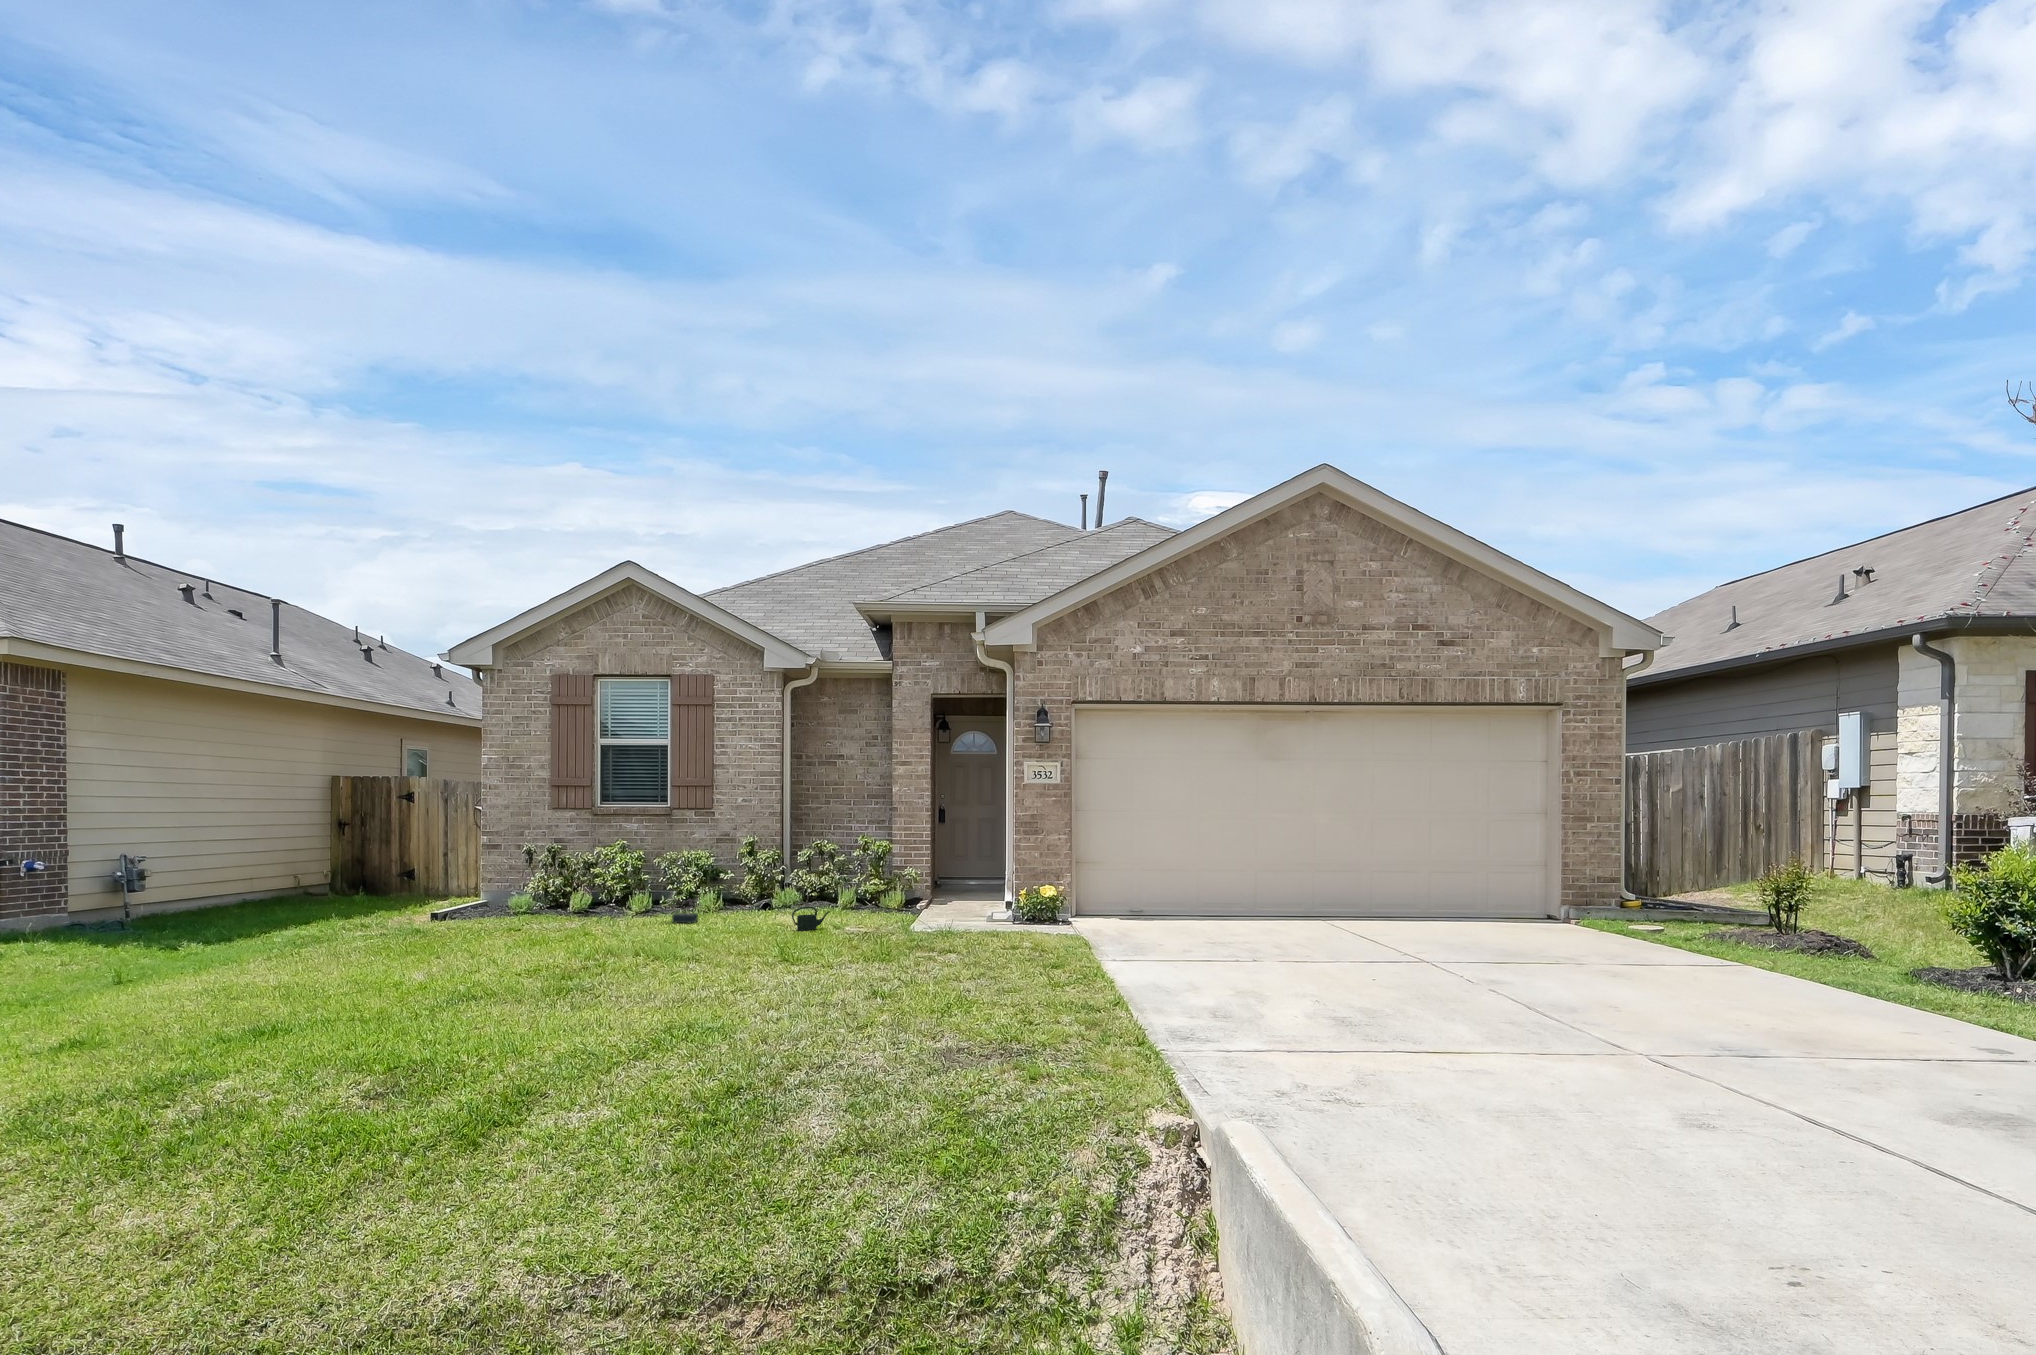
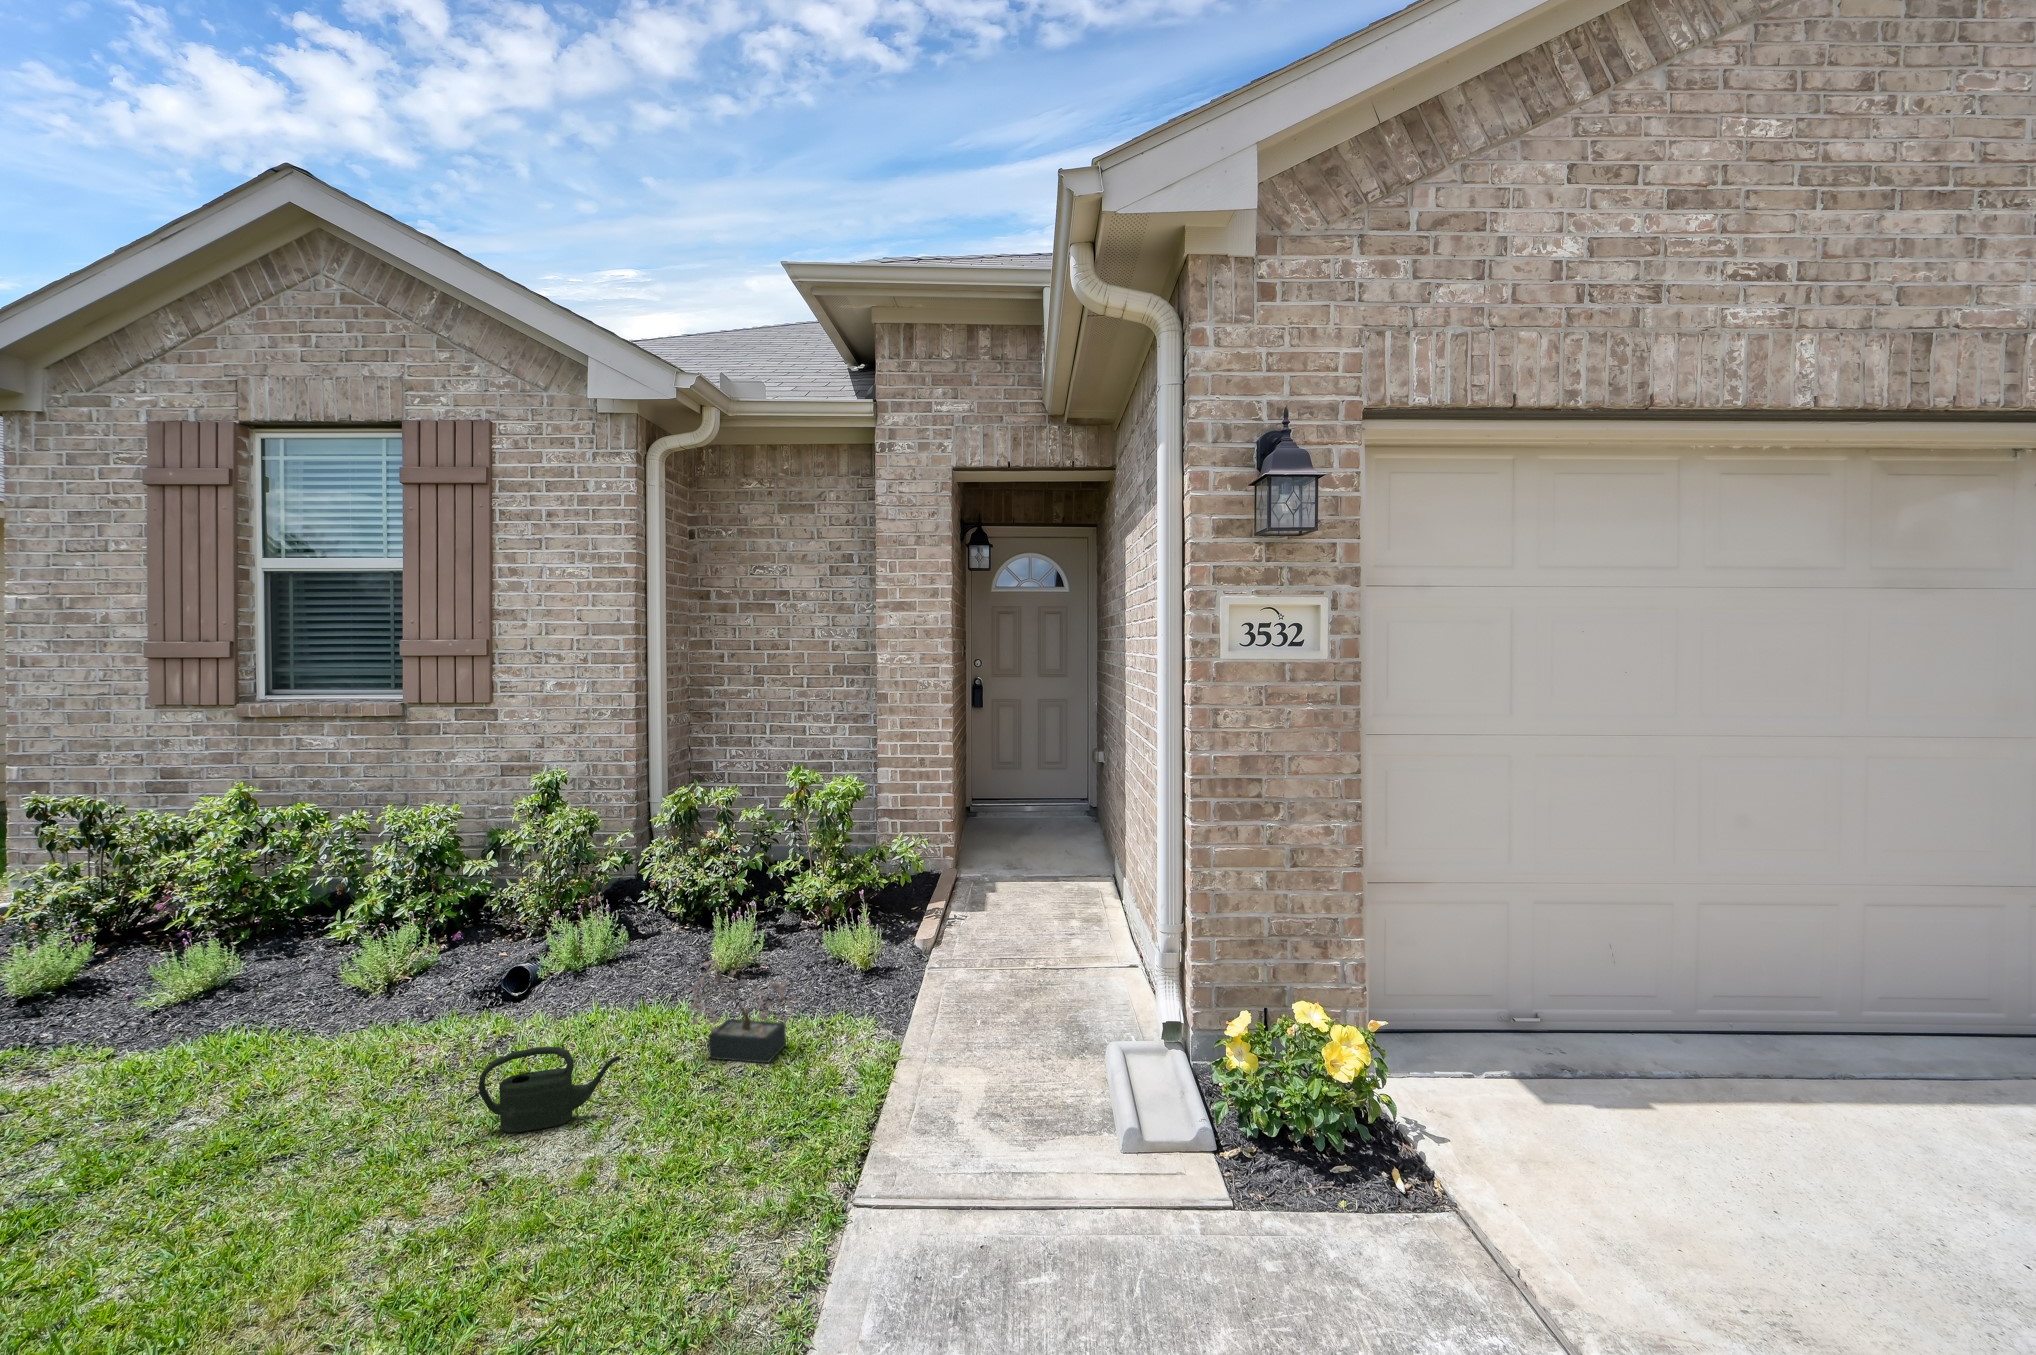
decorative plant: present [668,891,698,923] -> present [686,956,797,1063]

